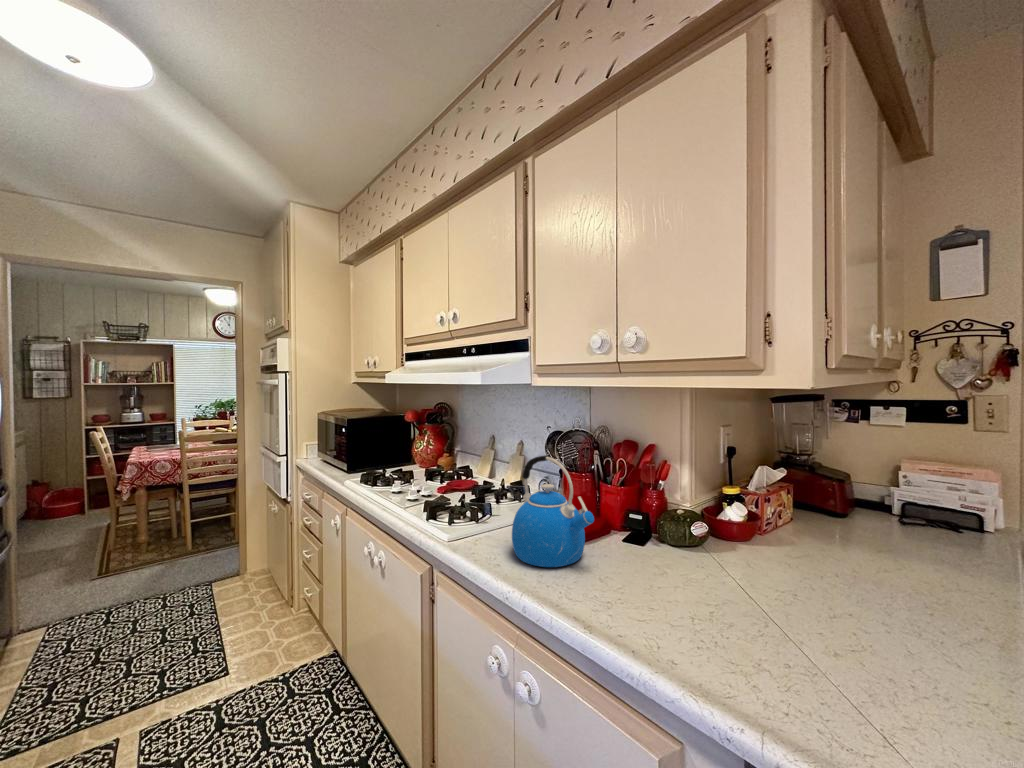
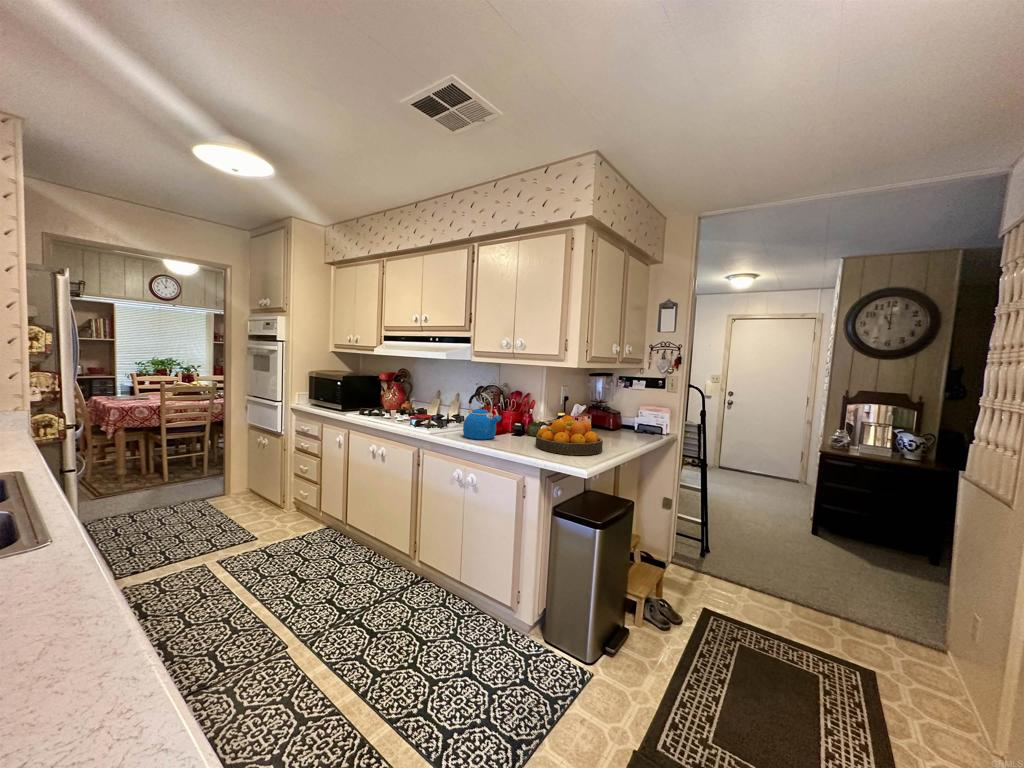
fruit bowl: none [687,513,904,665] -> present [536,416,603,455]

